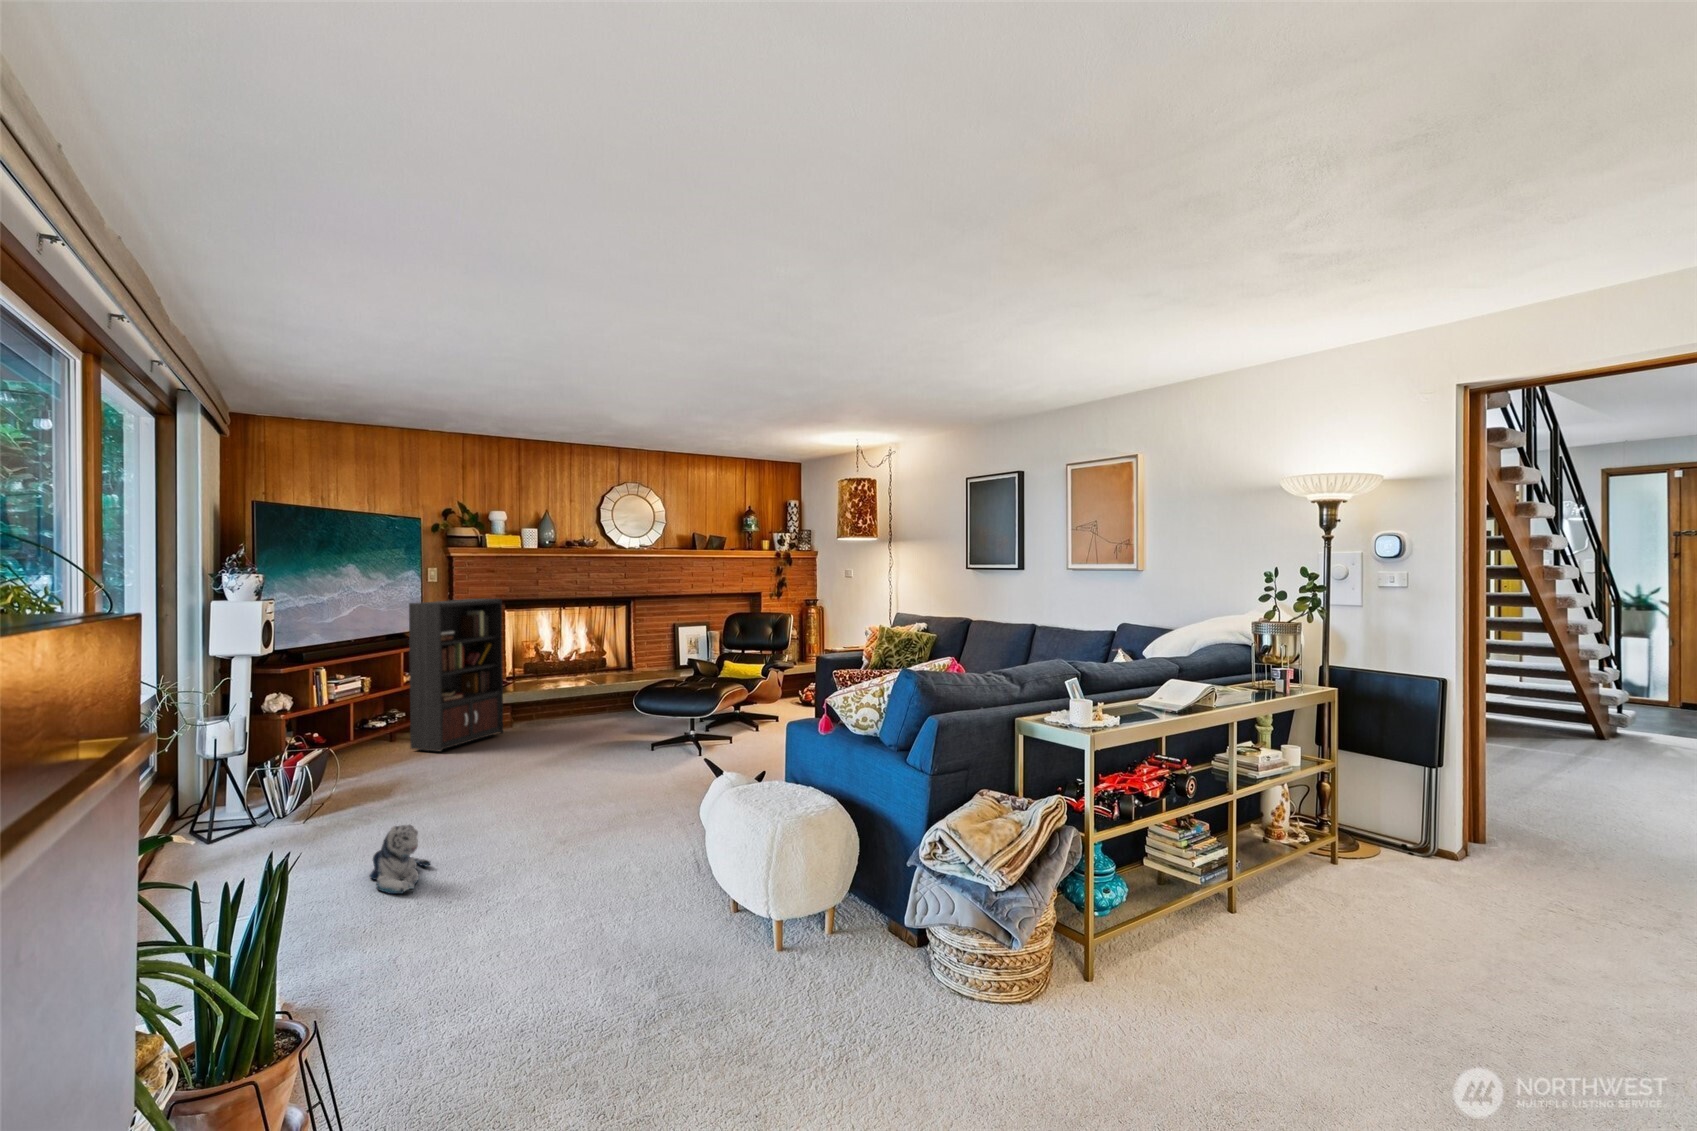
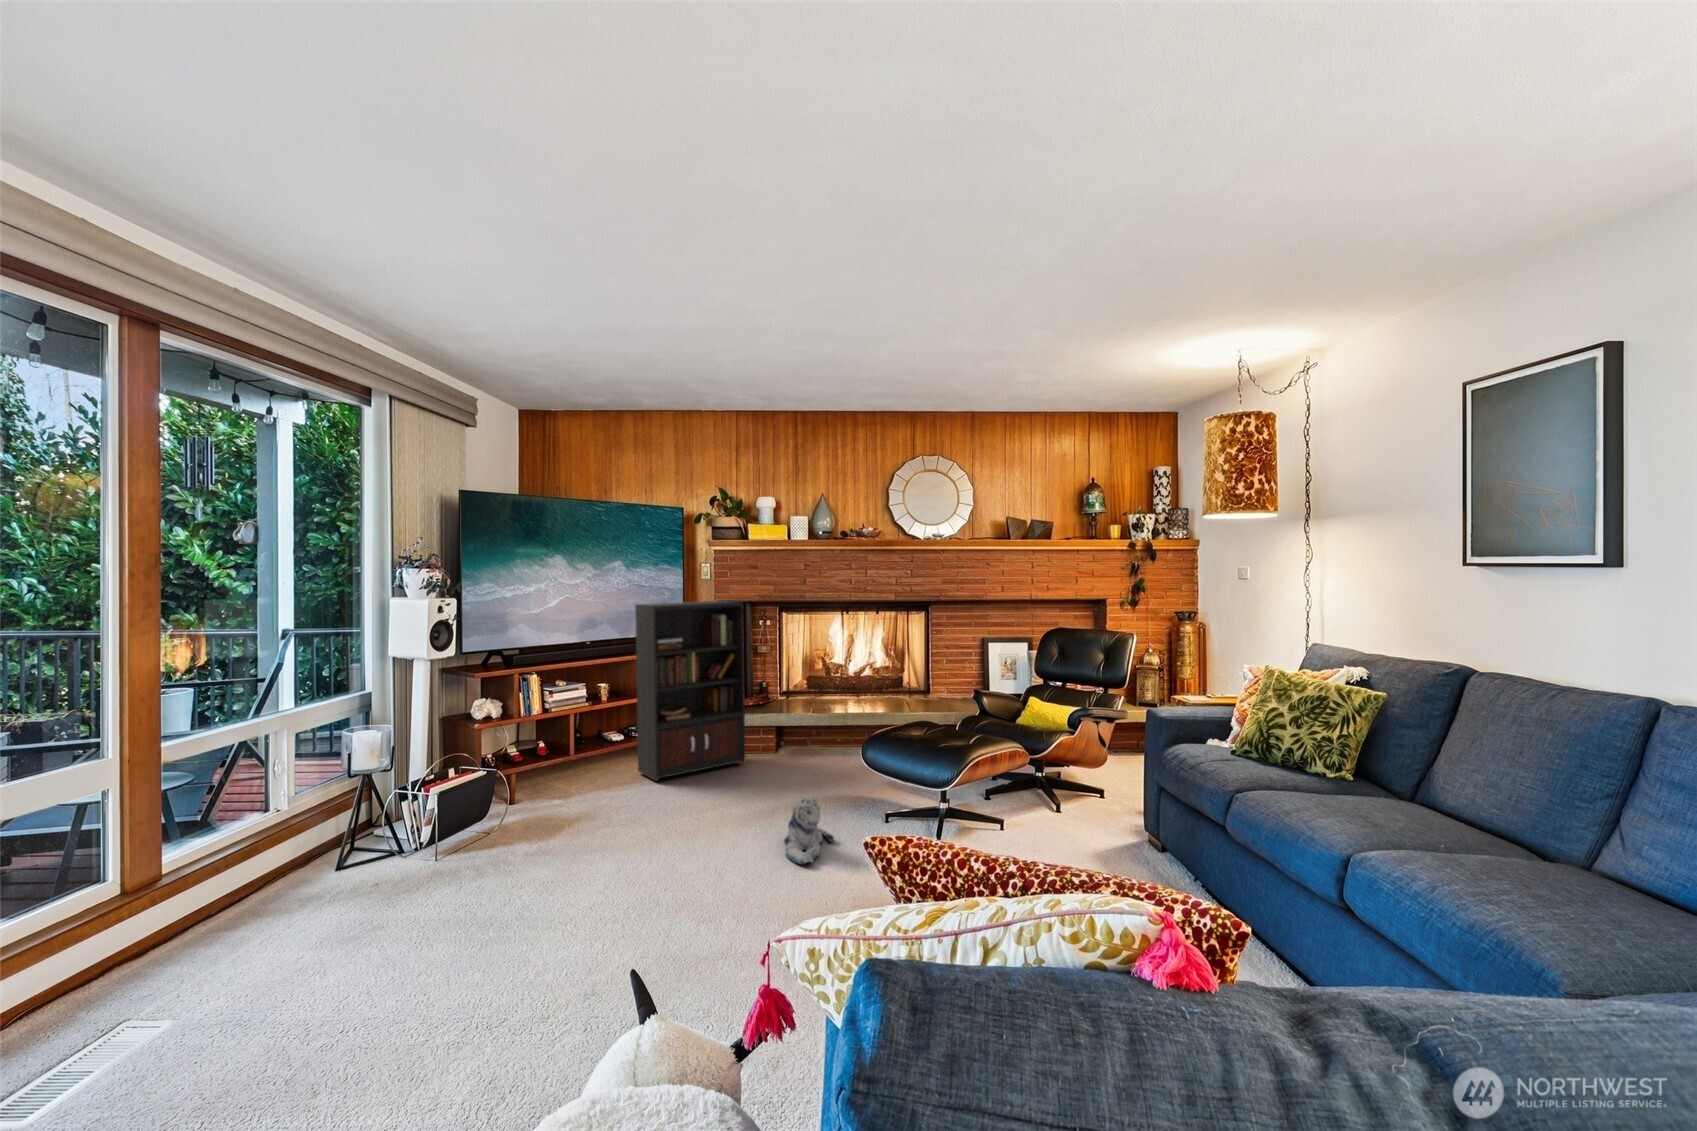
plush toy: present [369,825,430,894] -> present [784,799,834,865]

